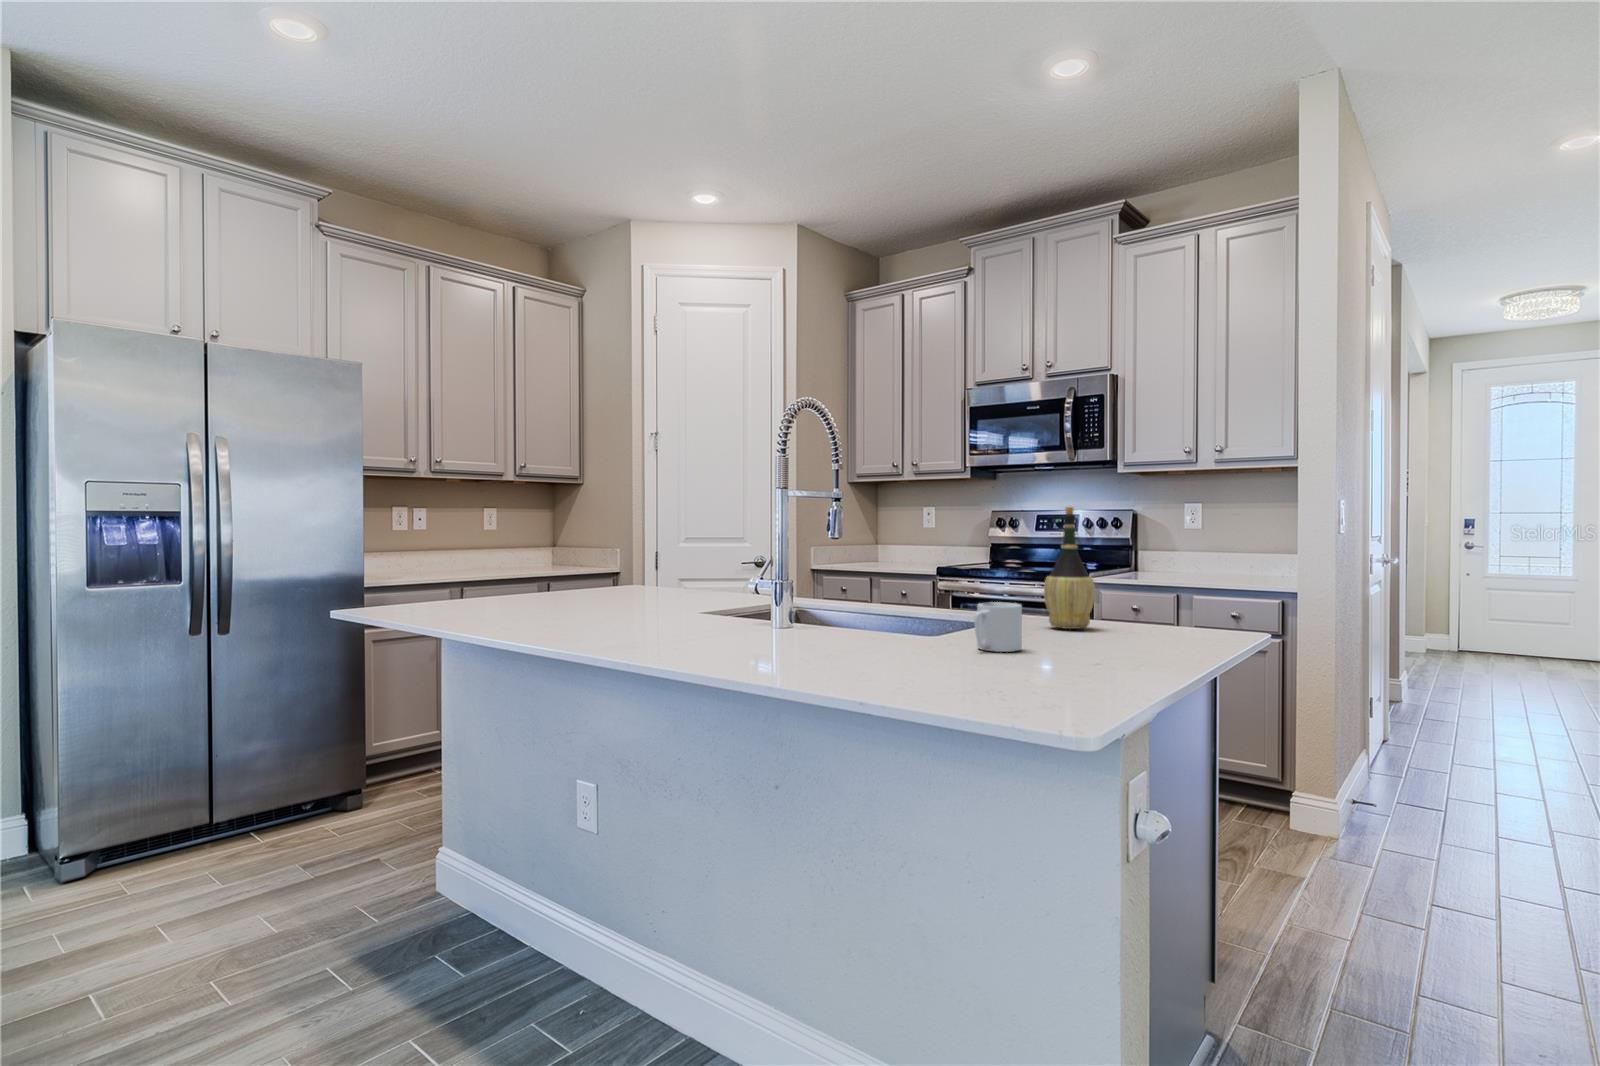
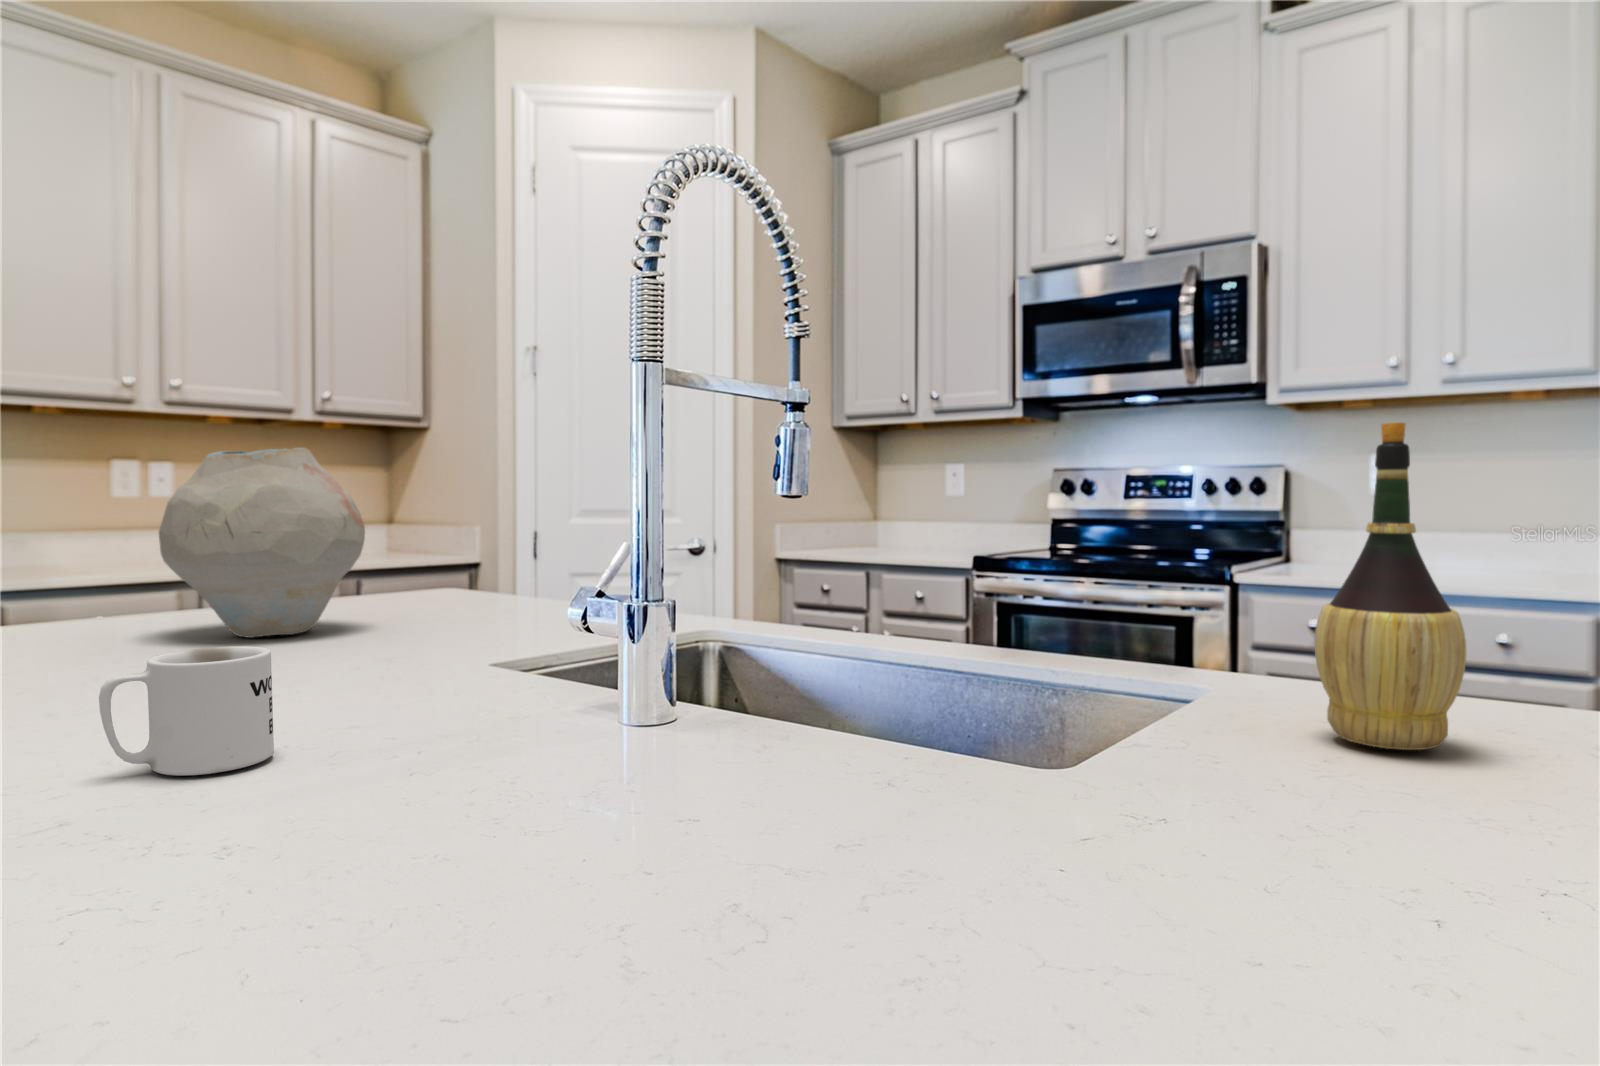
vase: none [525,508,618,602] -> present [159,448,365,638]
mug: present [974,602,1022,652] -> present [99,646,274,776]

